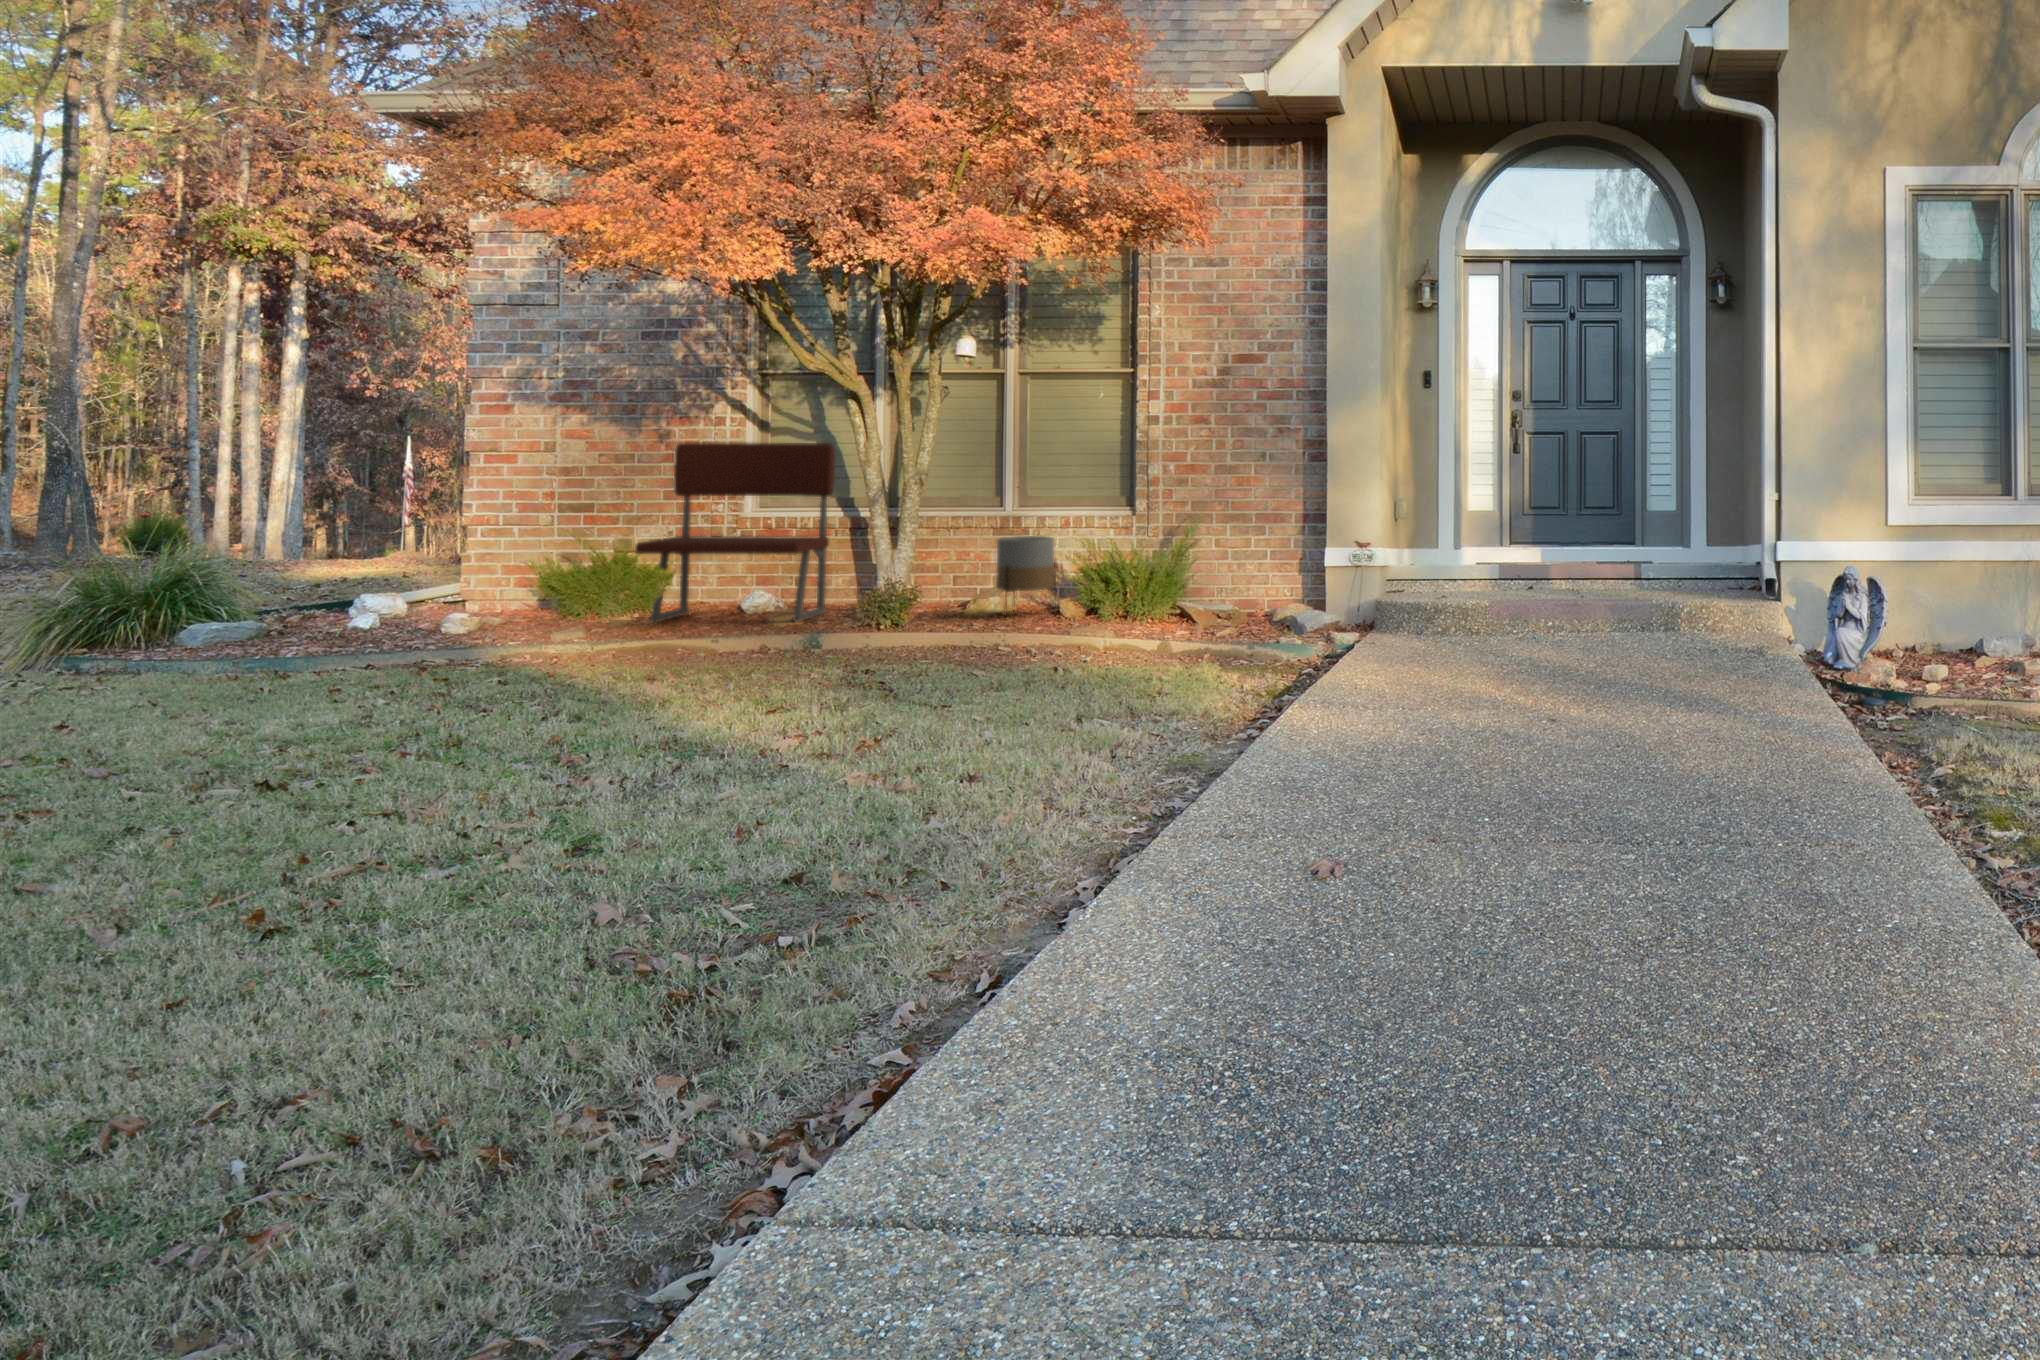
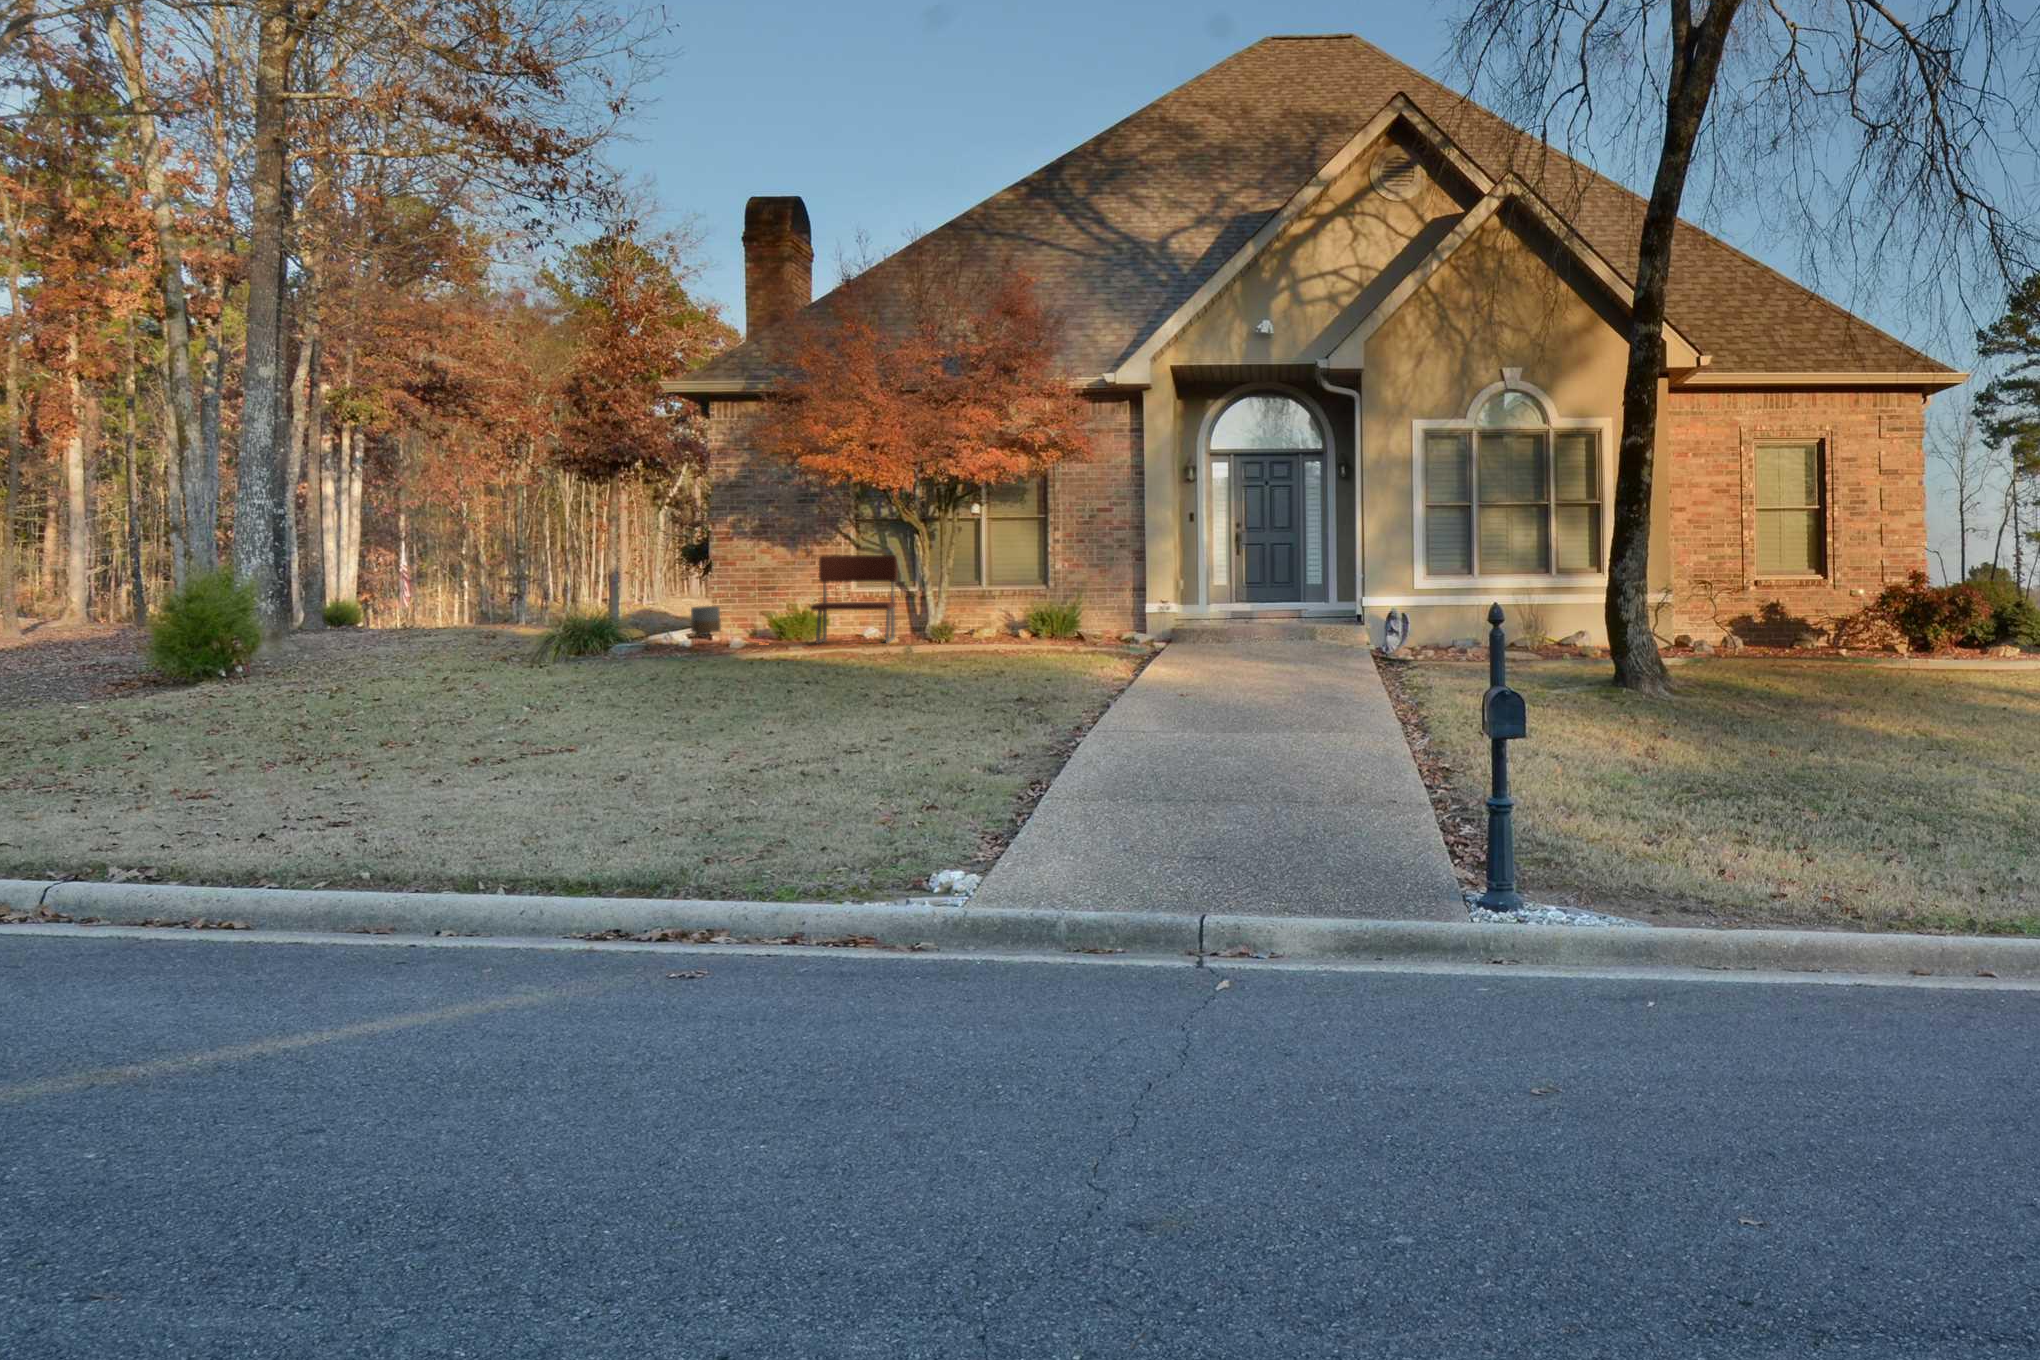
planter: present [996,536,1056,603] -> present [691,606,721,633]

